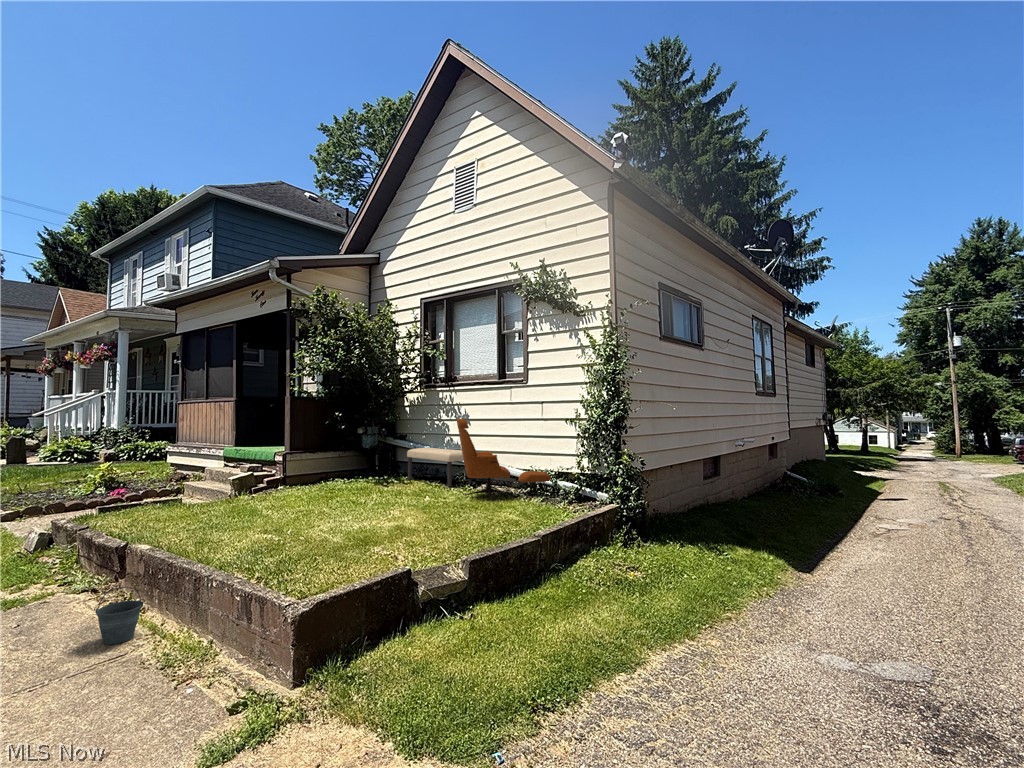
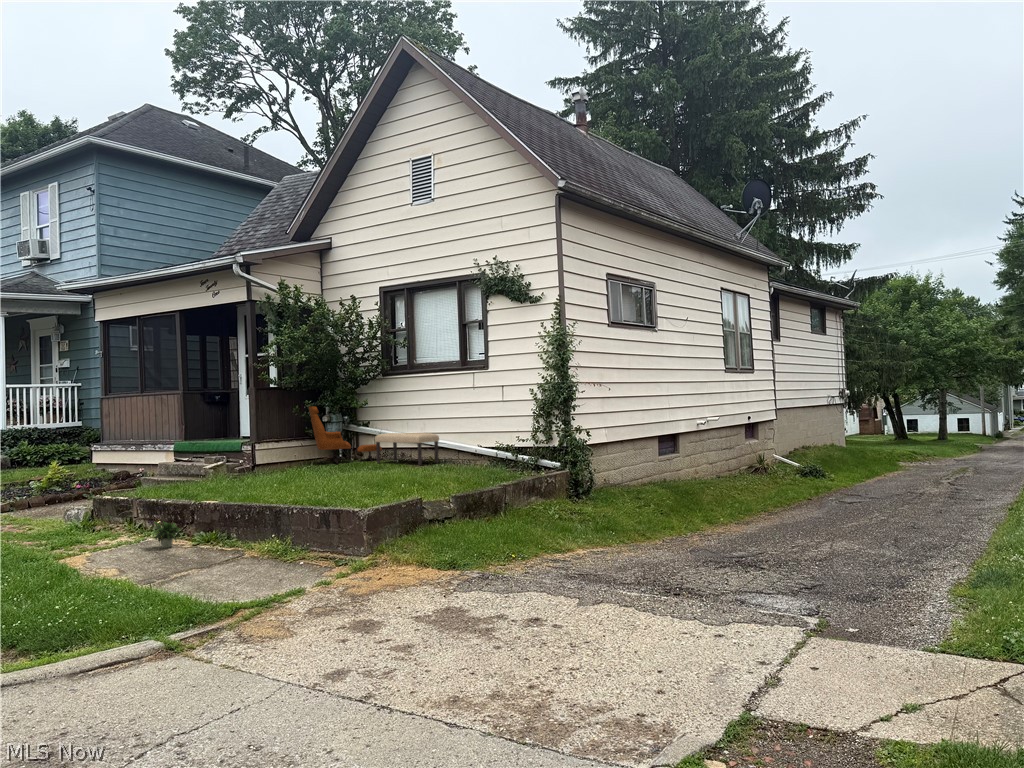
lounge chair: present [457,419,551,500] -> present [309,407,382,464]
potted plant: none [31,574,83,618] -> present [154,522,179,548]
bucket: present [94,587,145,645] -> none [213,519,241,554]

